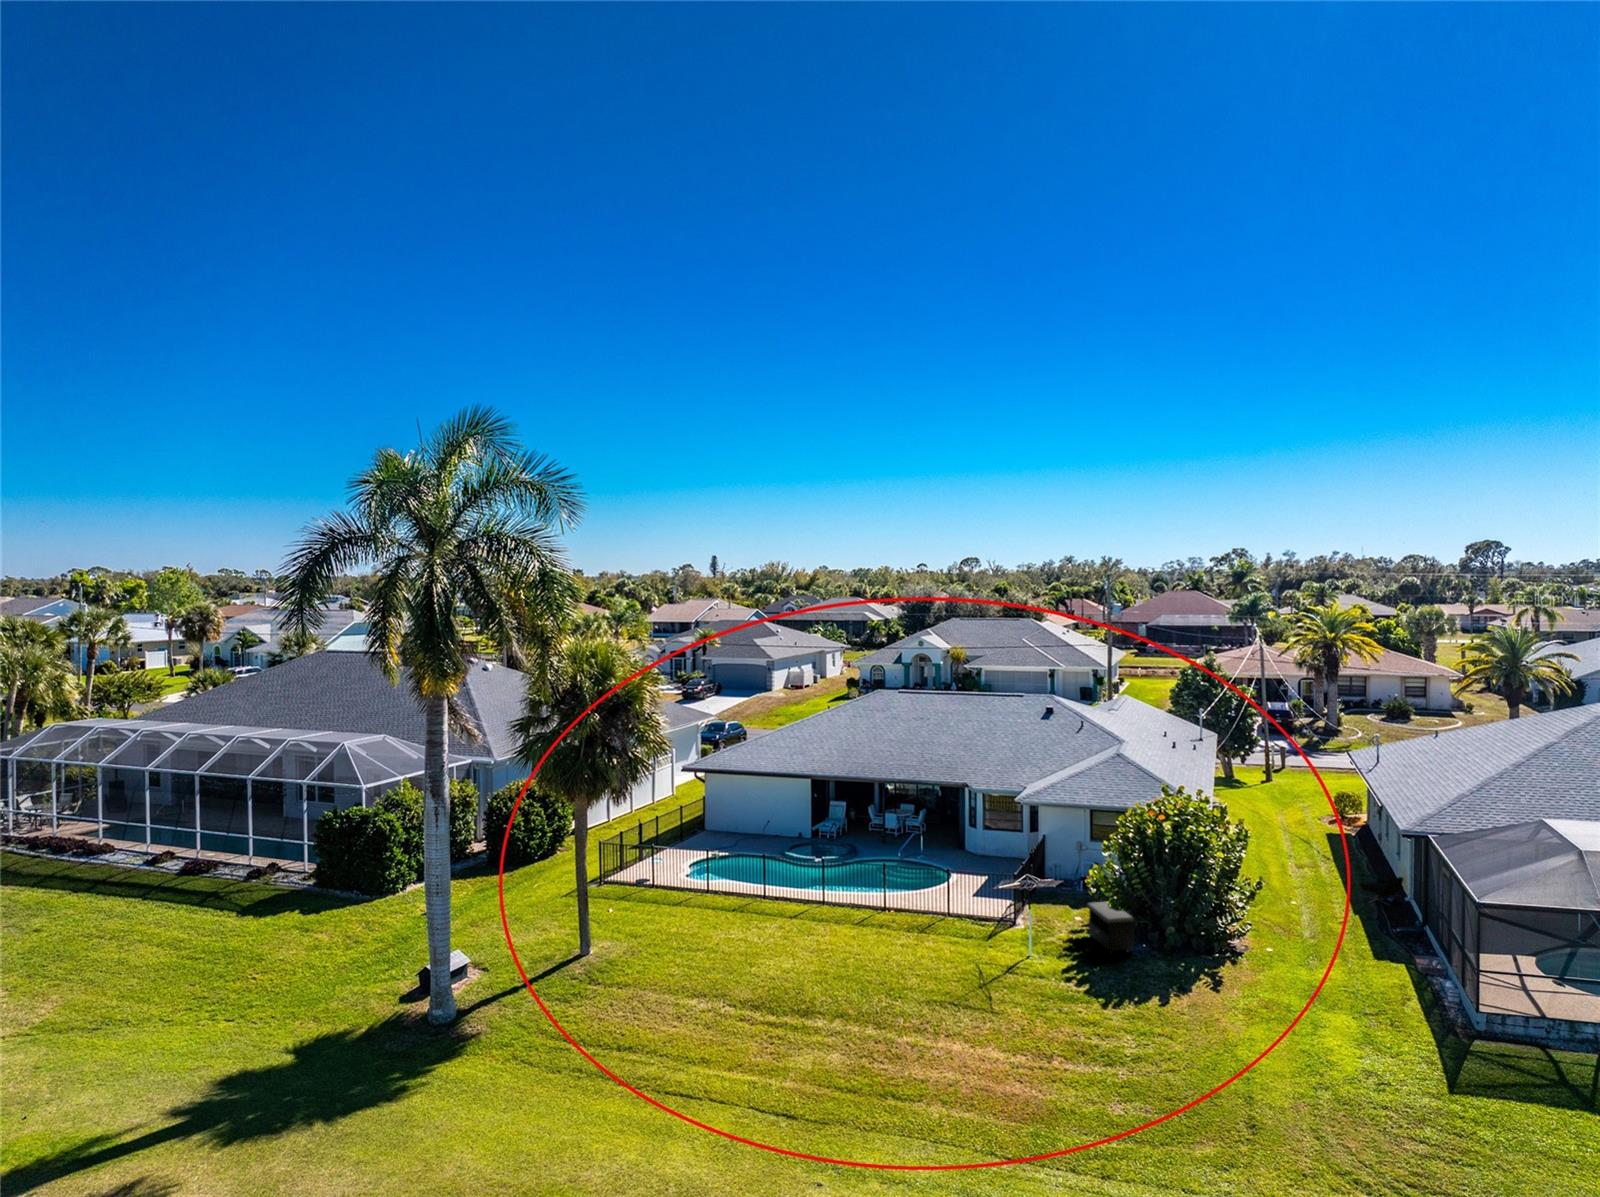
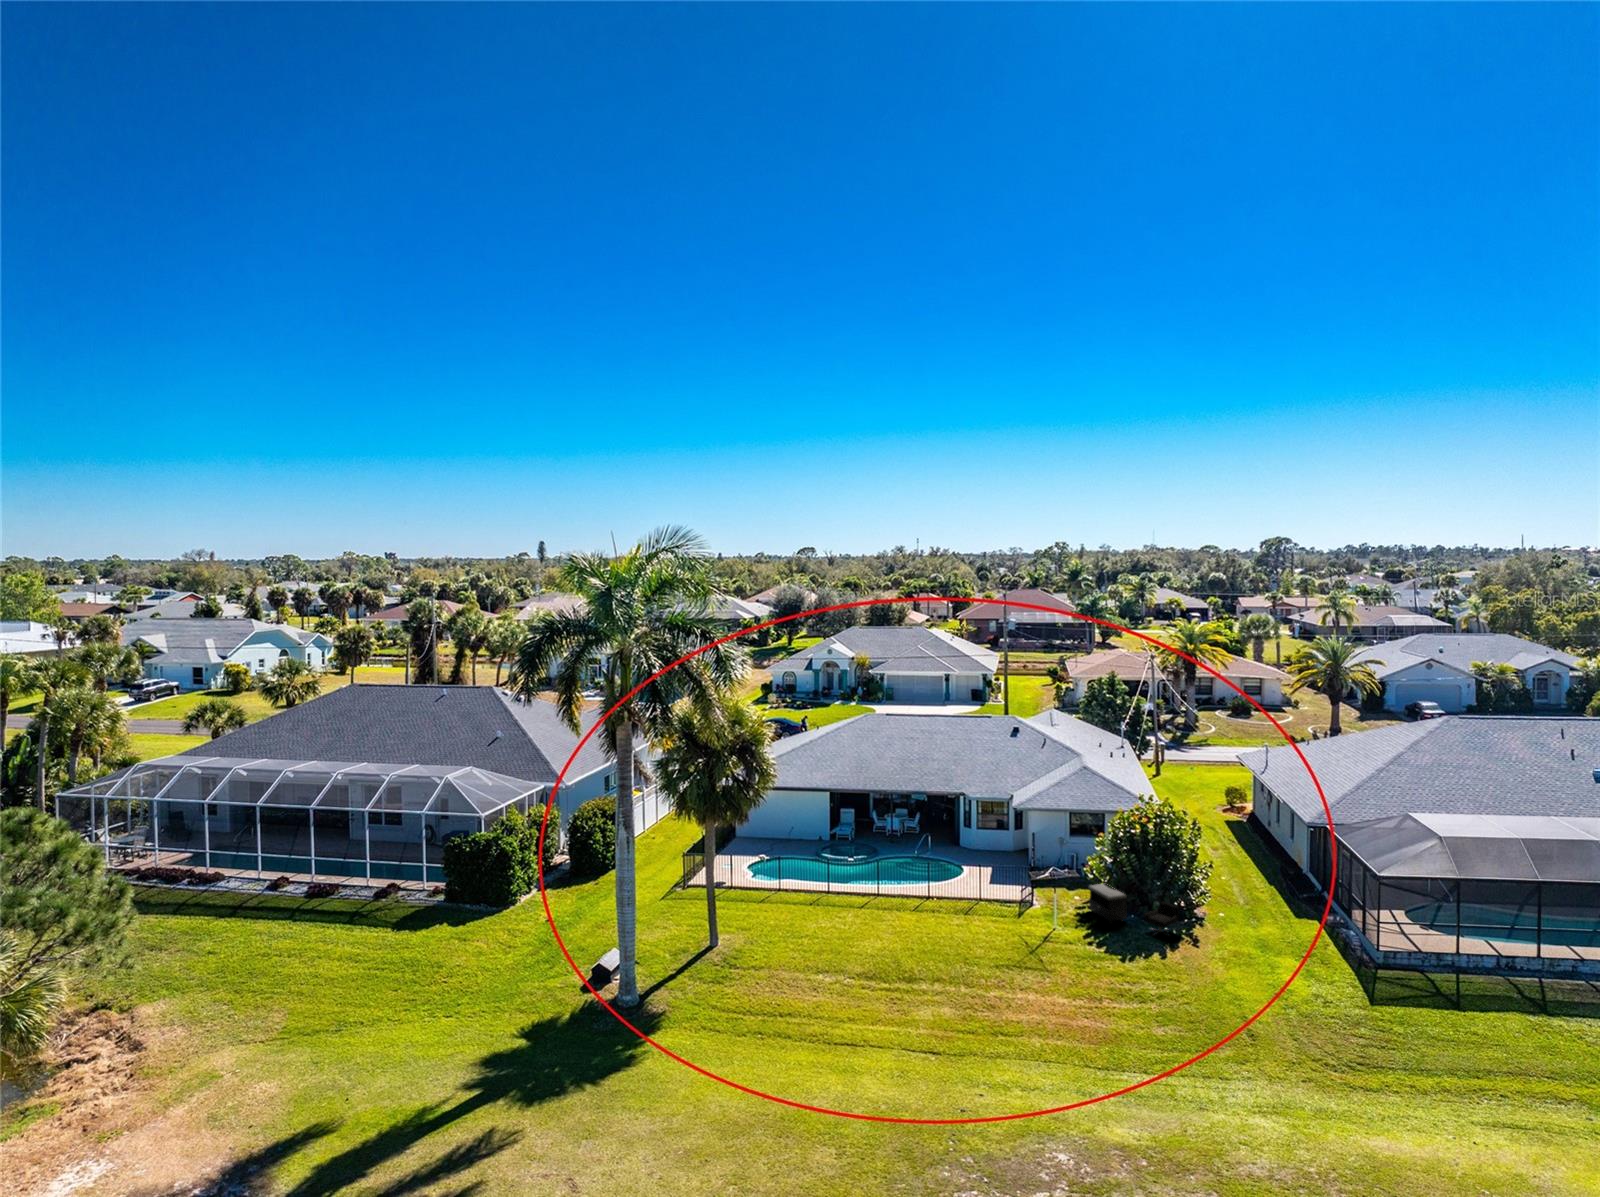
lounge chair: present [1359,877,1404,900] -> present [1144,902,1180,932]

